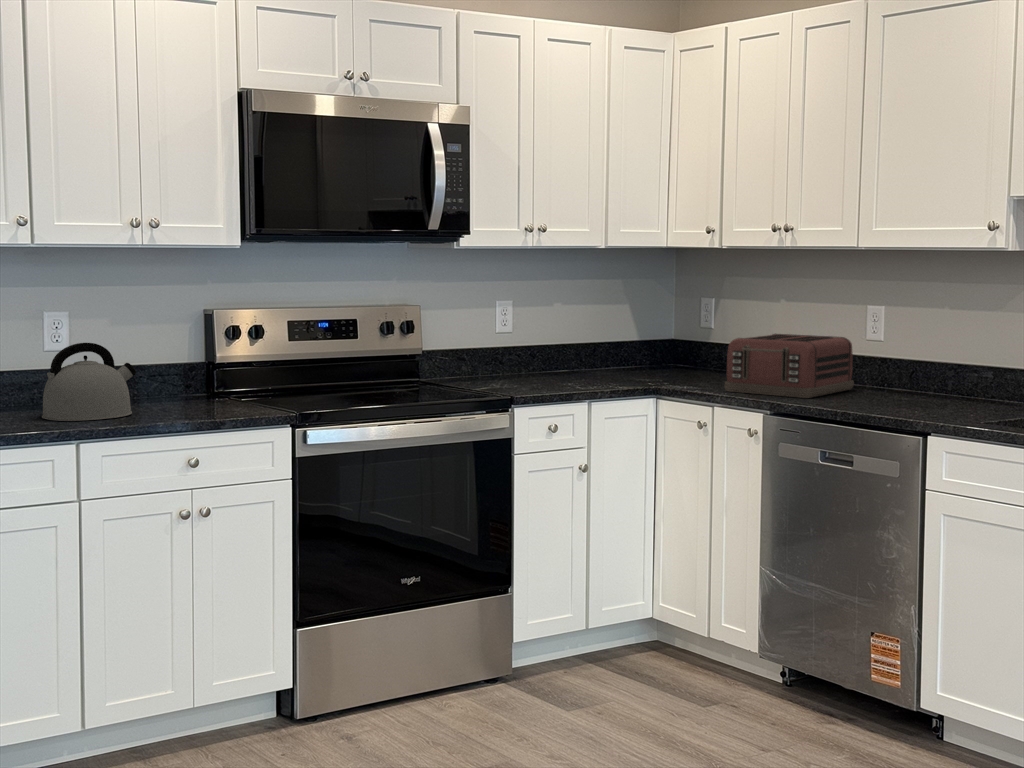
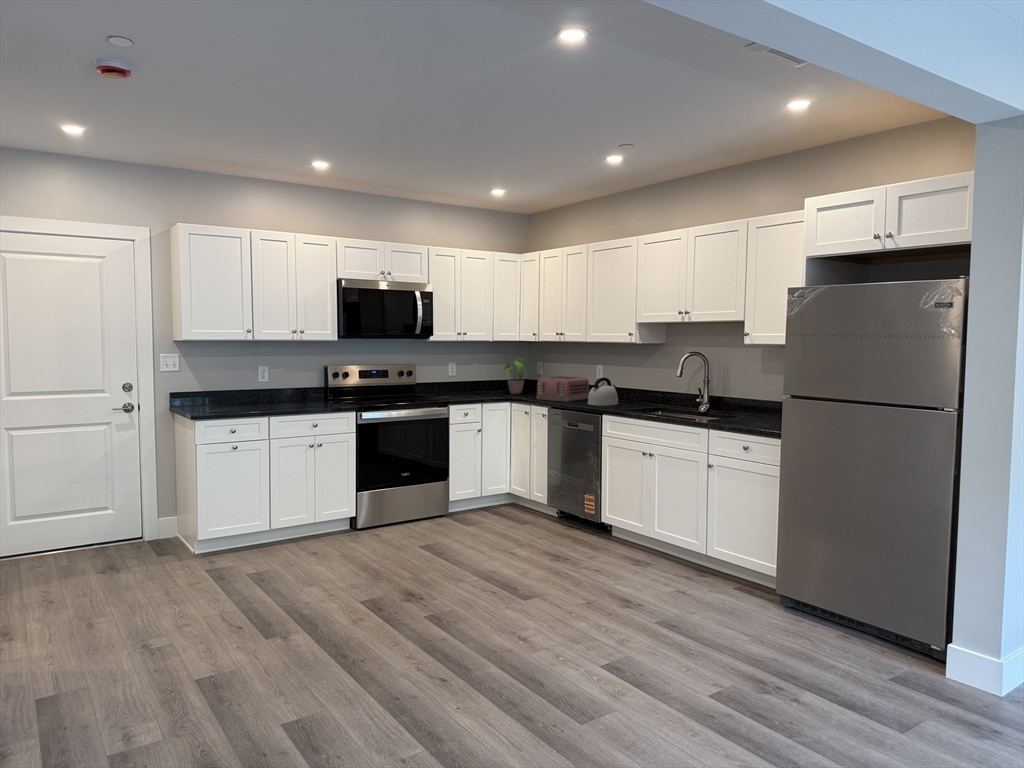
potted plant: none [612,292,702,376] -> present [503,359,529,394]
kettle: present [42,343,136,421] -> present [588,378,618,406]

